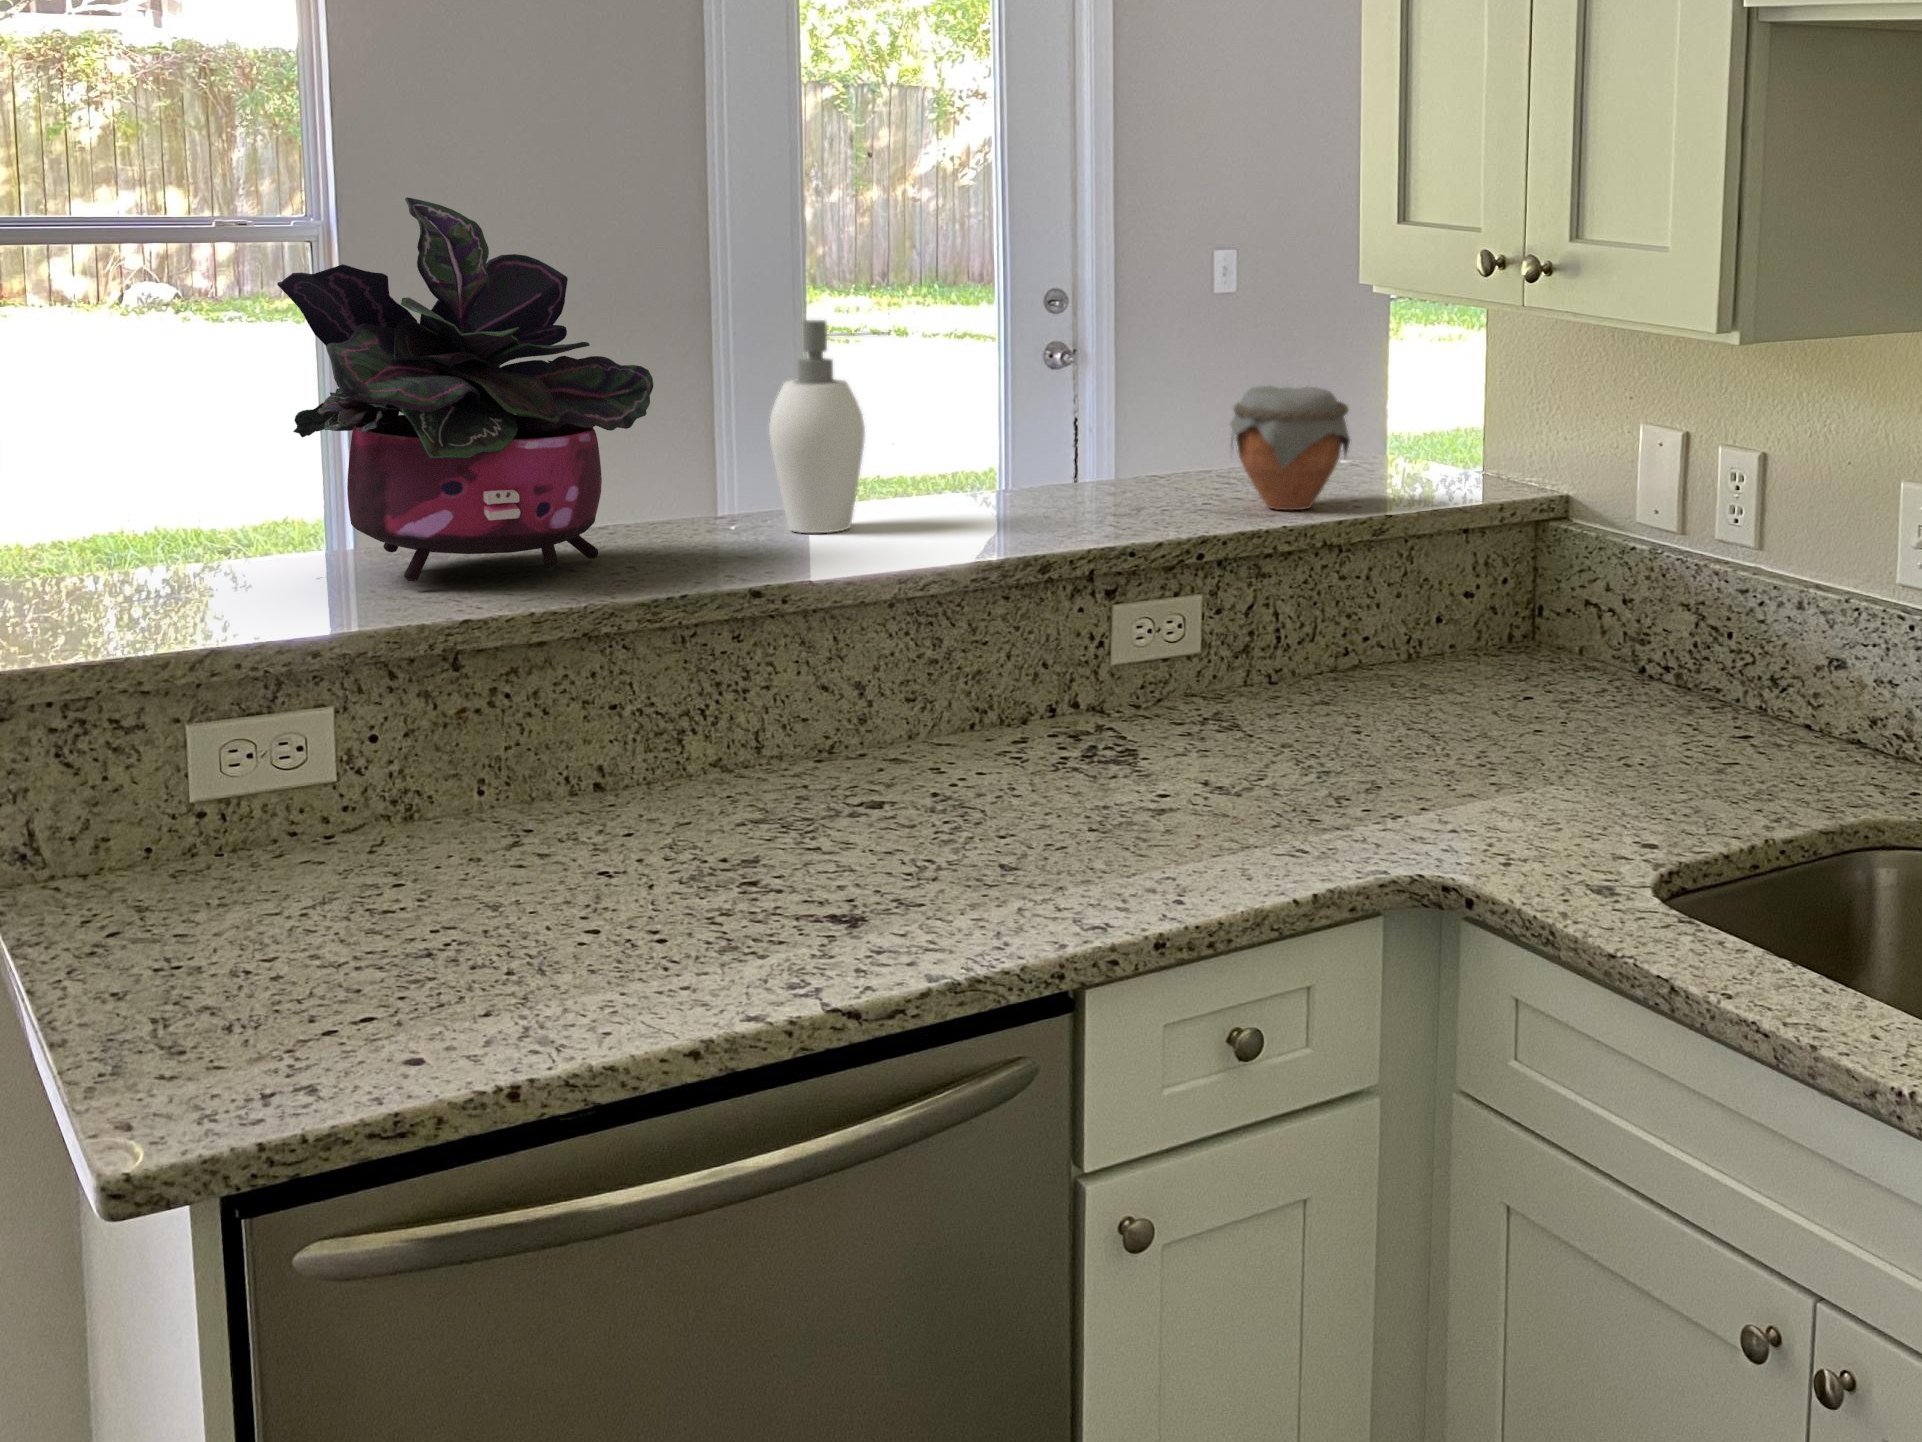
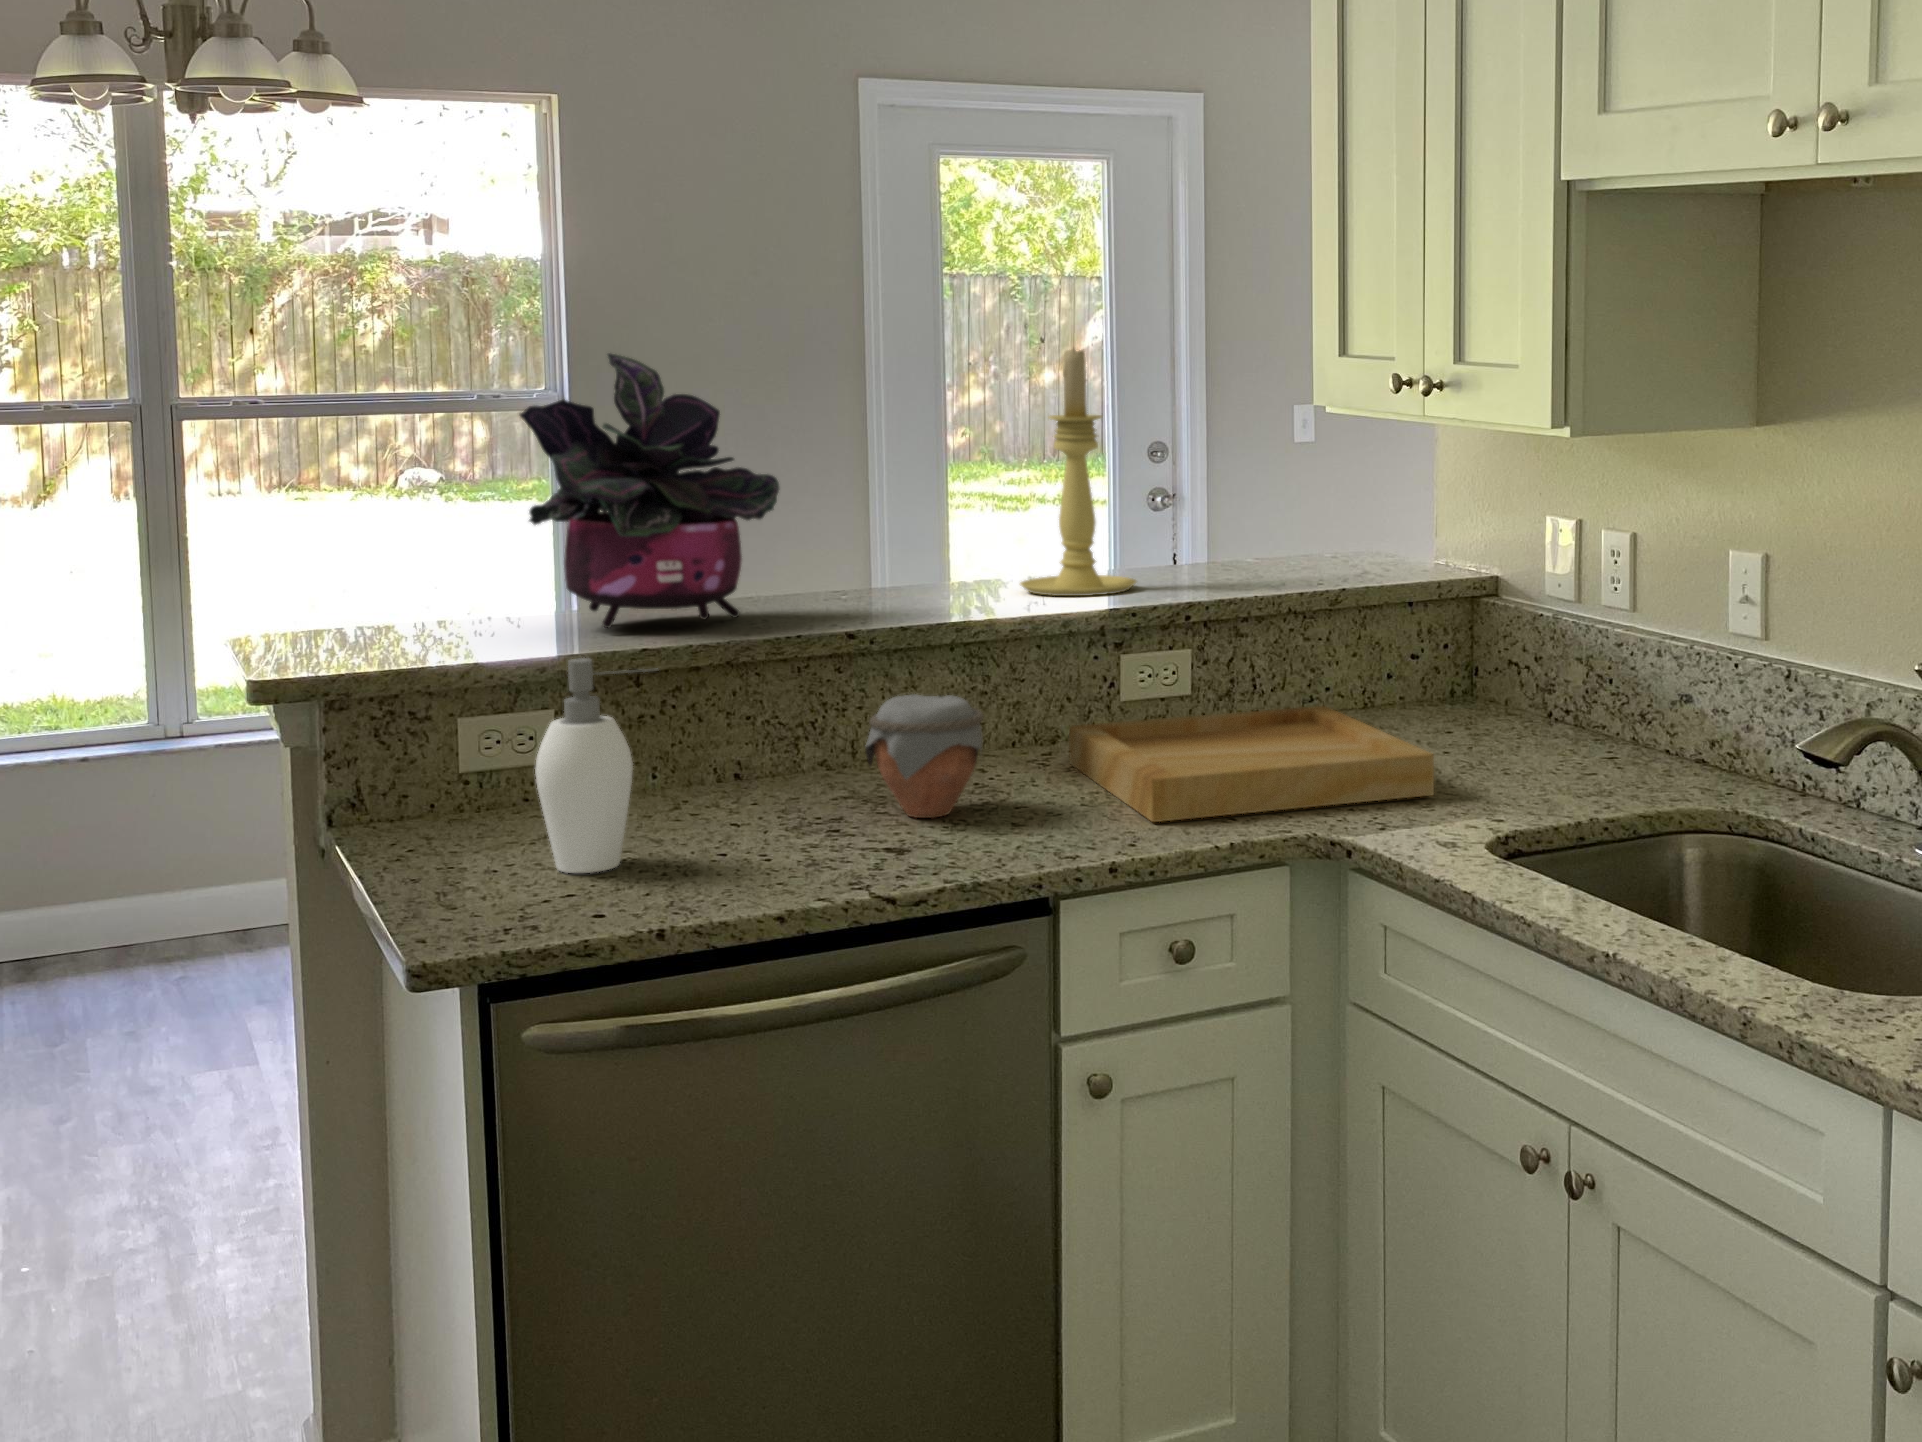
candle holder: none [969,194,1124,521] -> present [1020,349,1136,596]
soap dispenser: present [769,320,888,533] -> present [535,658,656,873]
jar: present [1229,386,1350,510] -> present [865,695,984,818]
tray: none [1055,669,1553,860] -> present [1069,706,1434,822]

